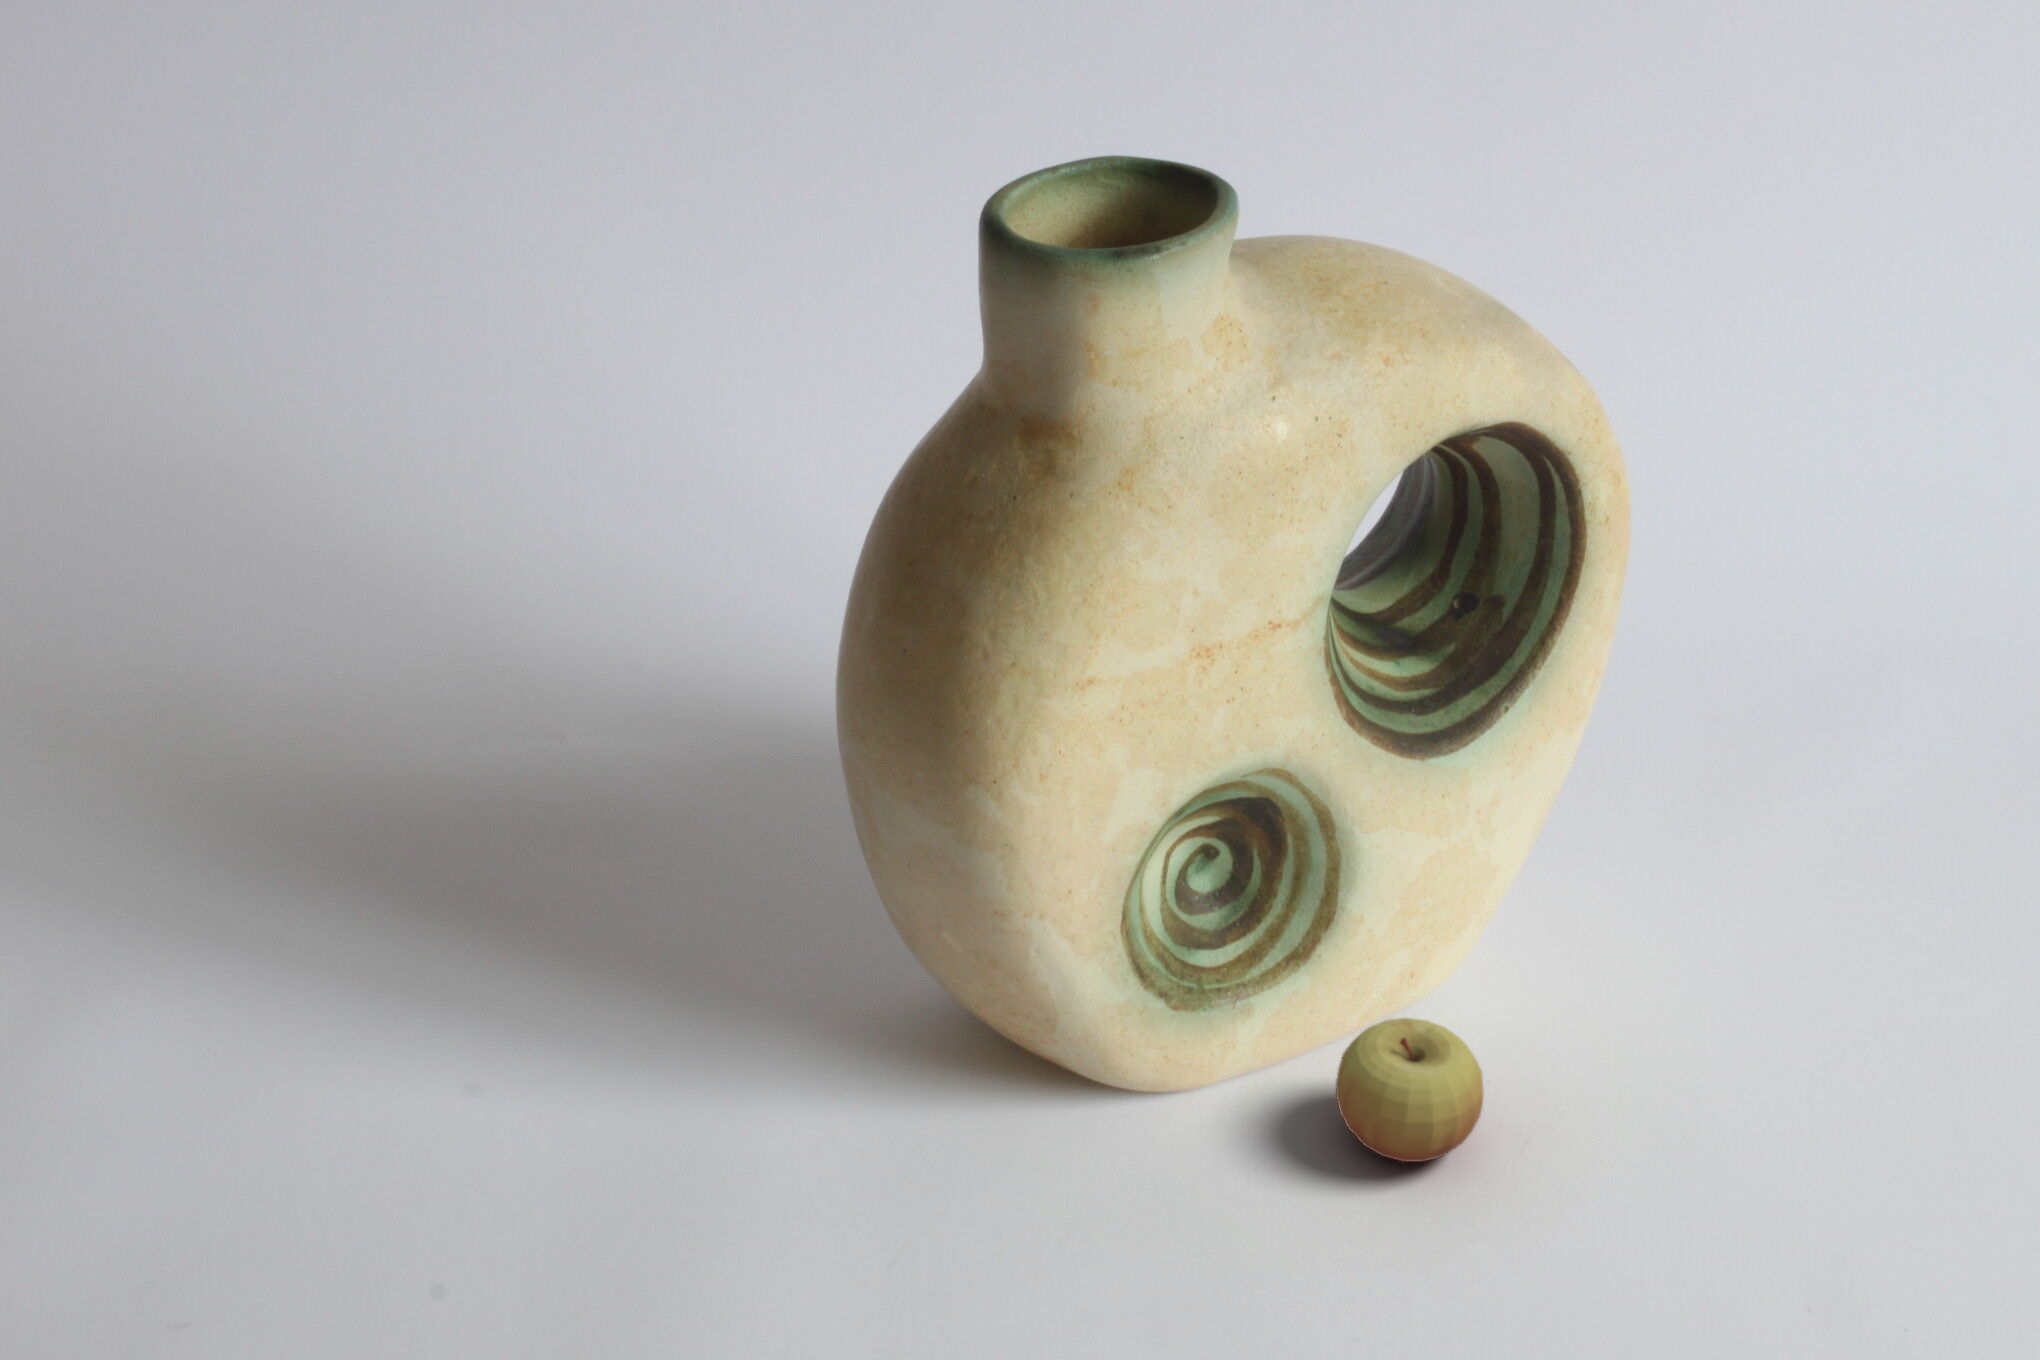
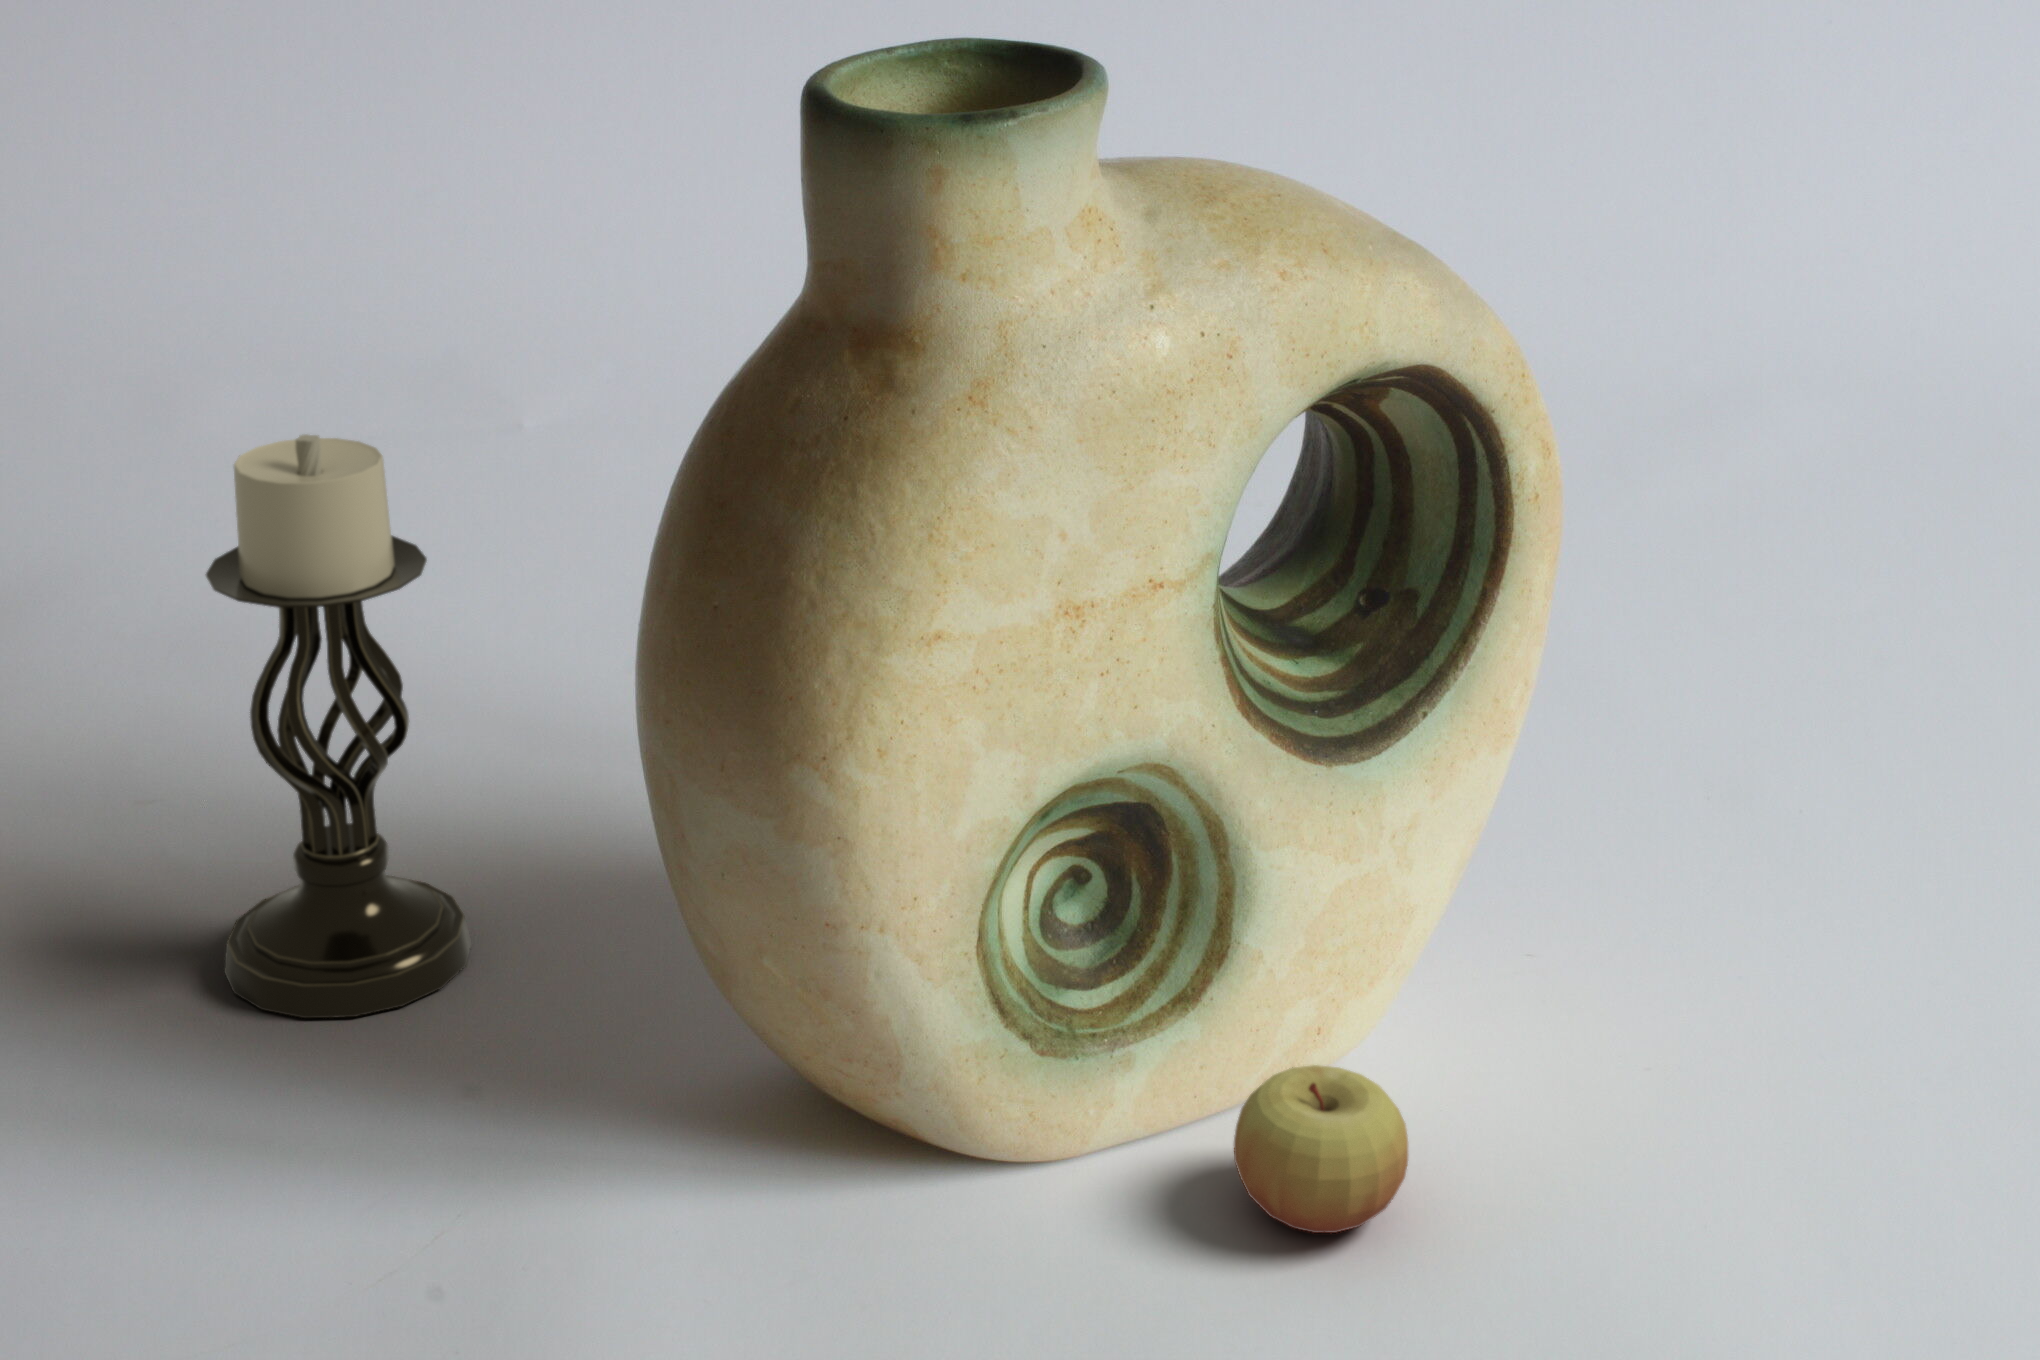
candle holder: none [471,459,693,944] -> present [206,434,471,1018]

